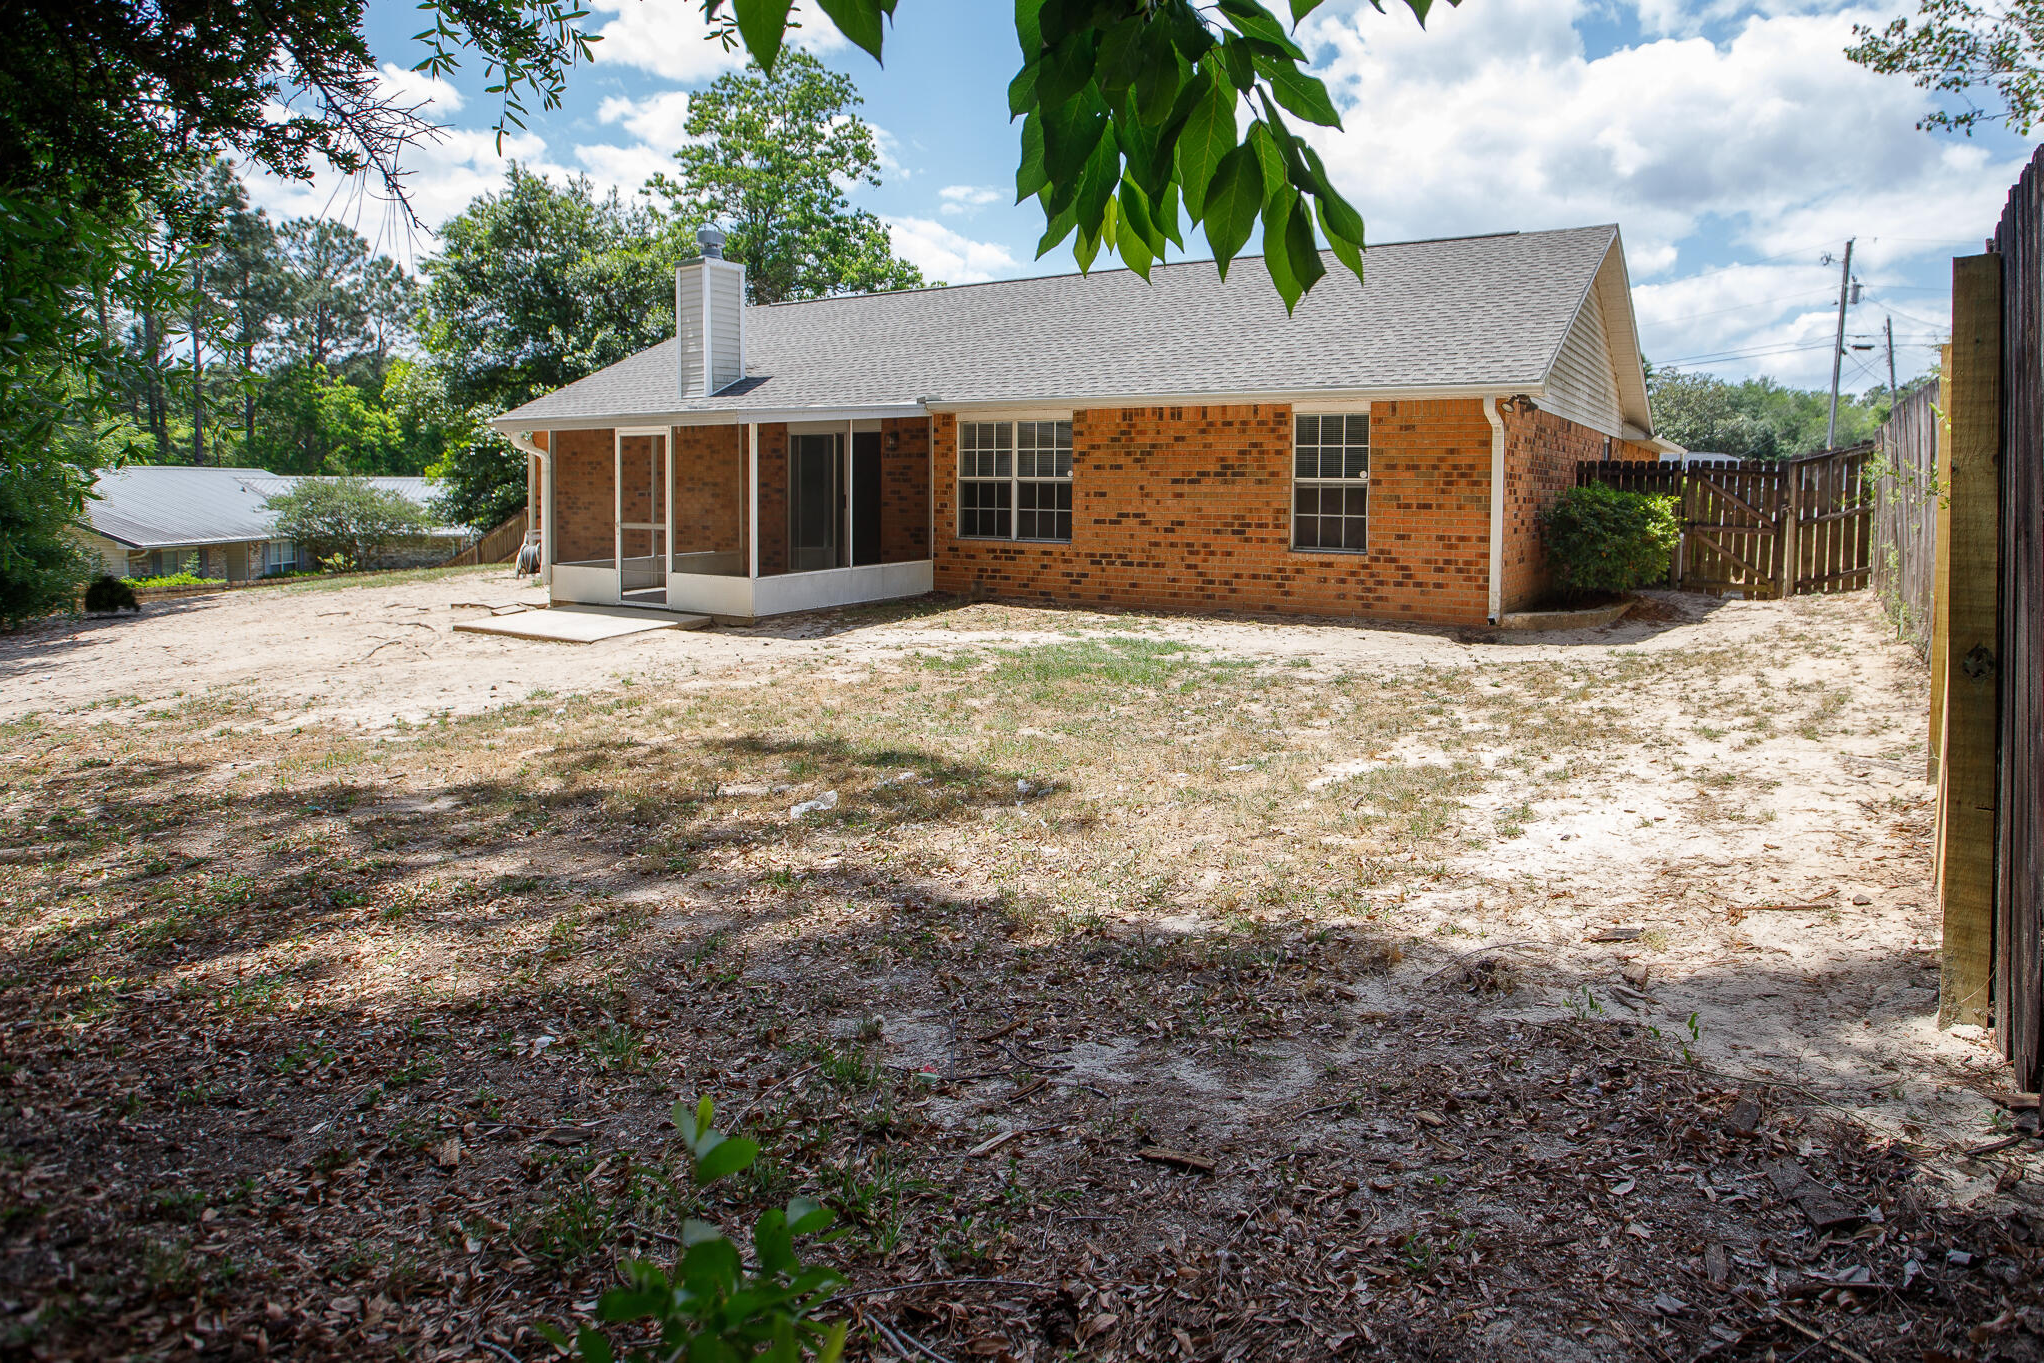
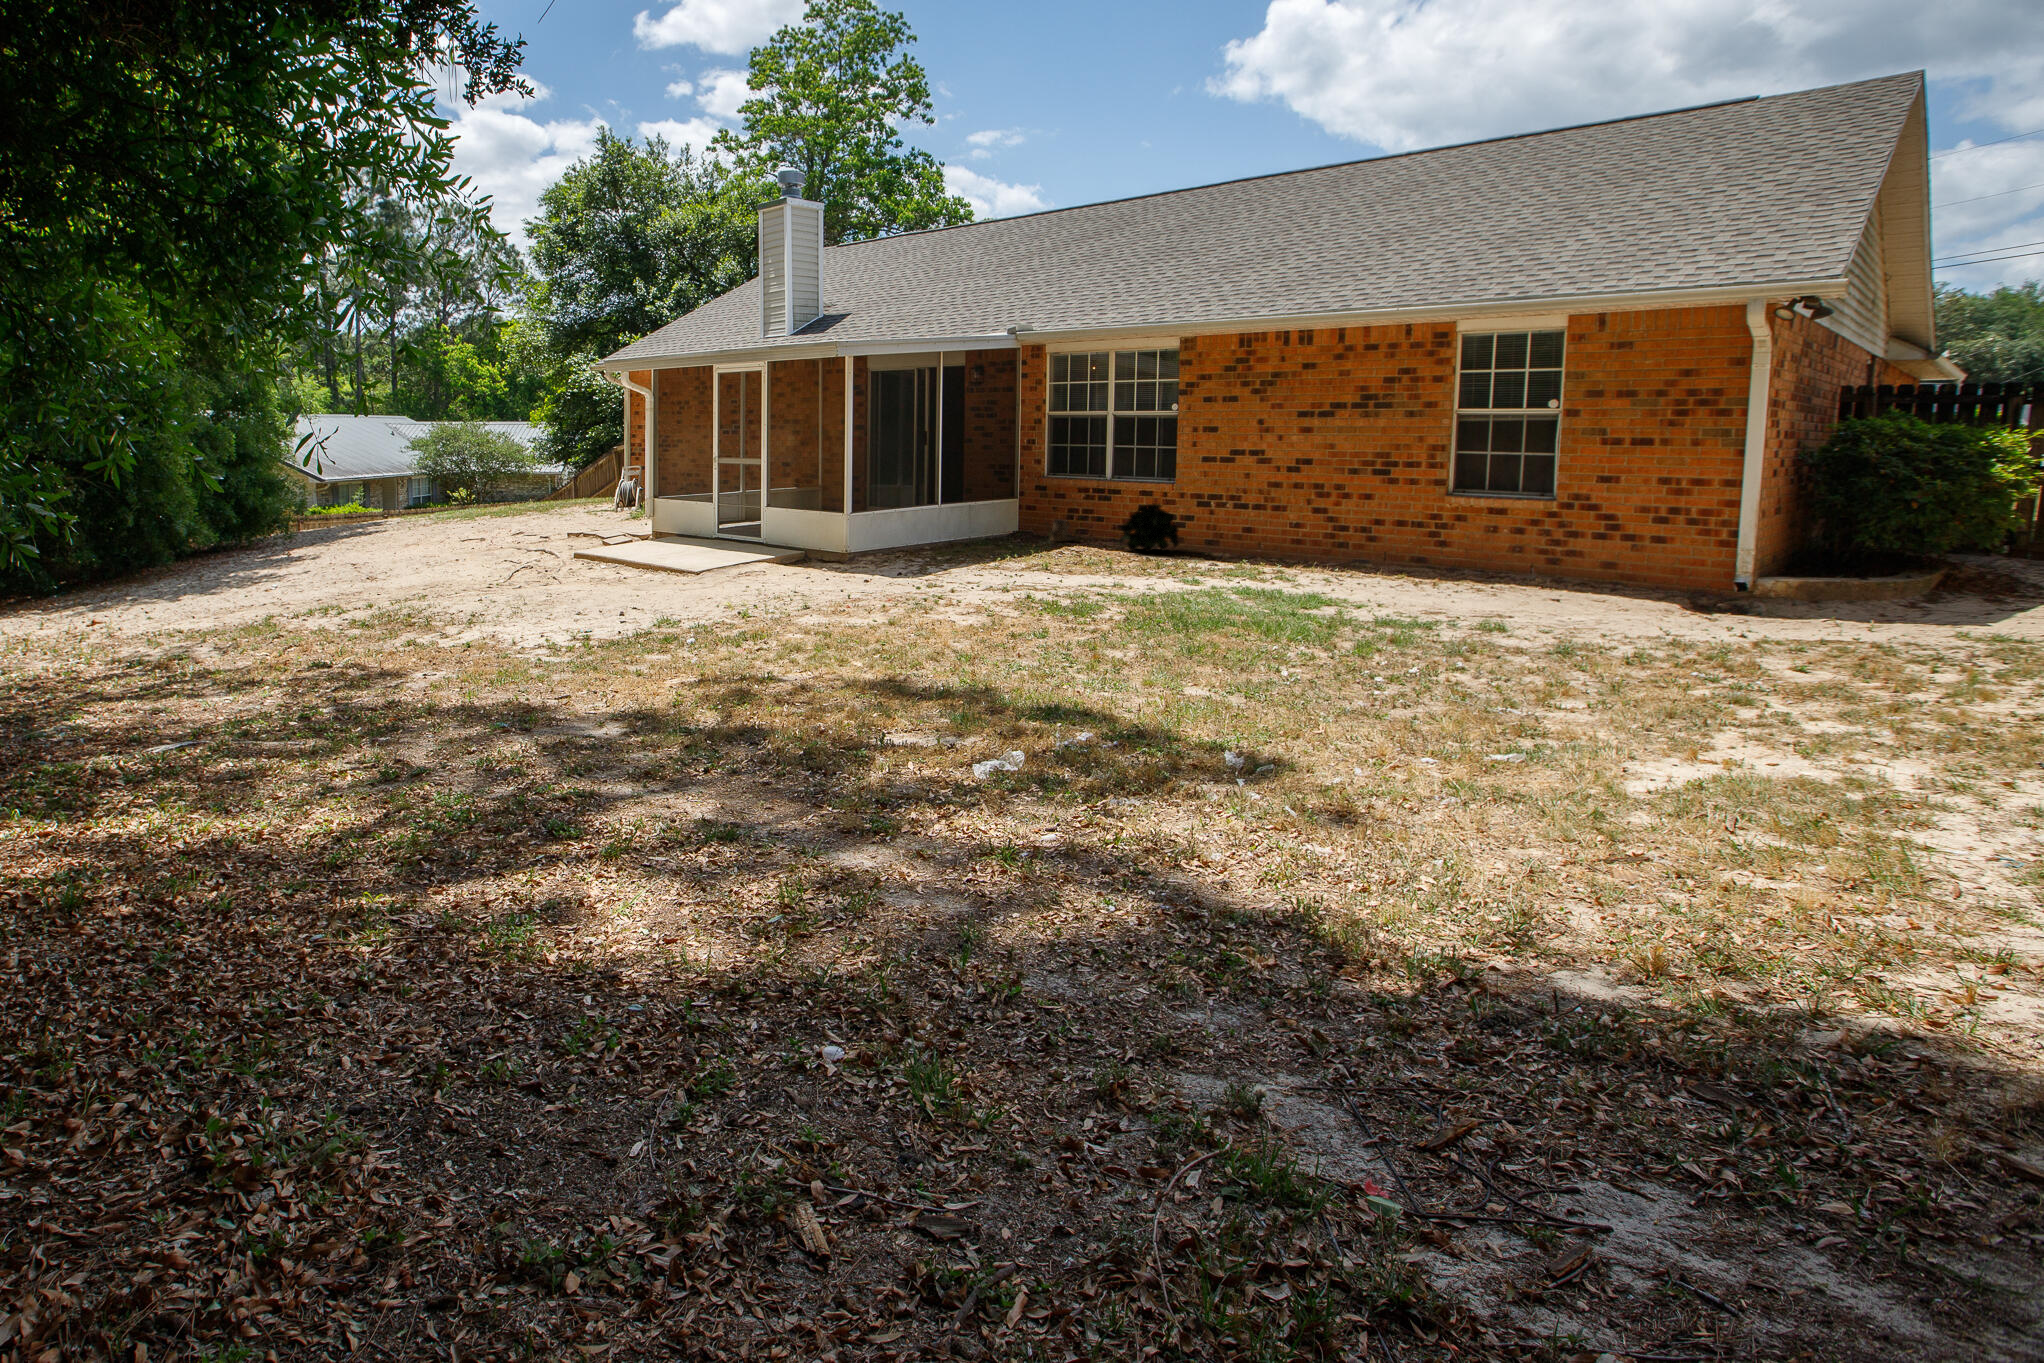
potted plant: present [84,576,141,618] -> present [1119,503,1180,552]

